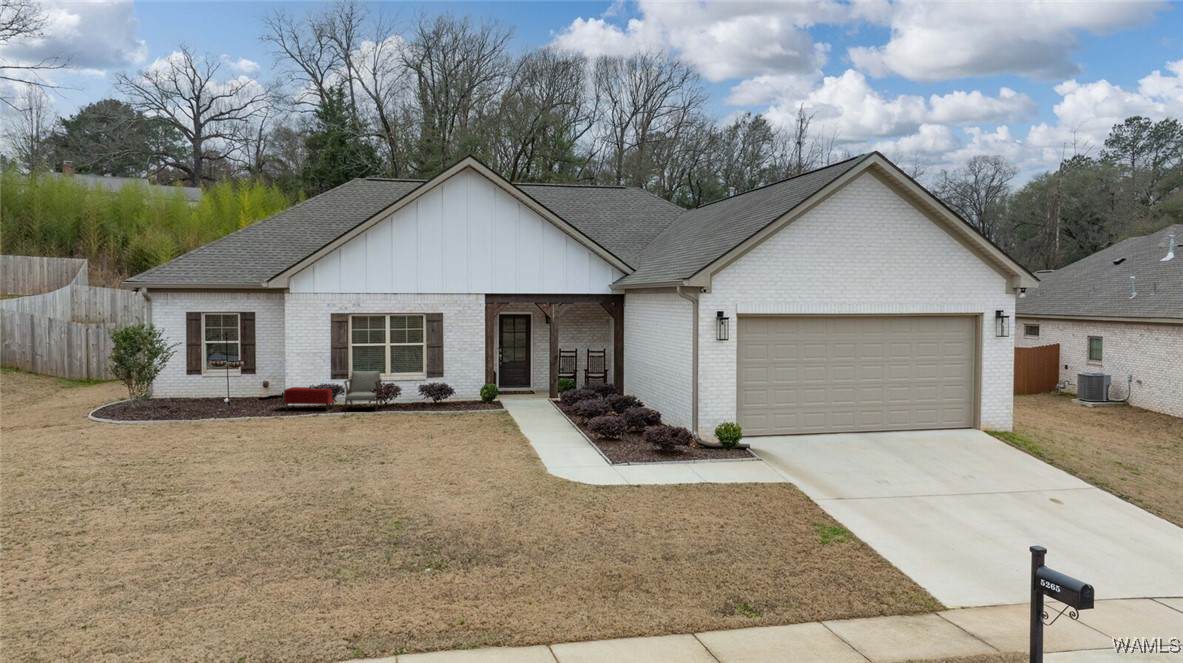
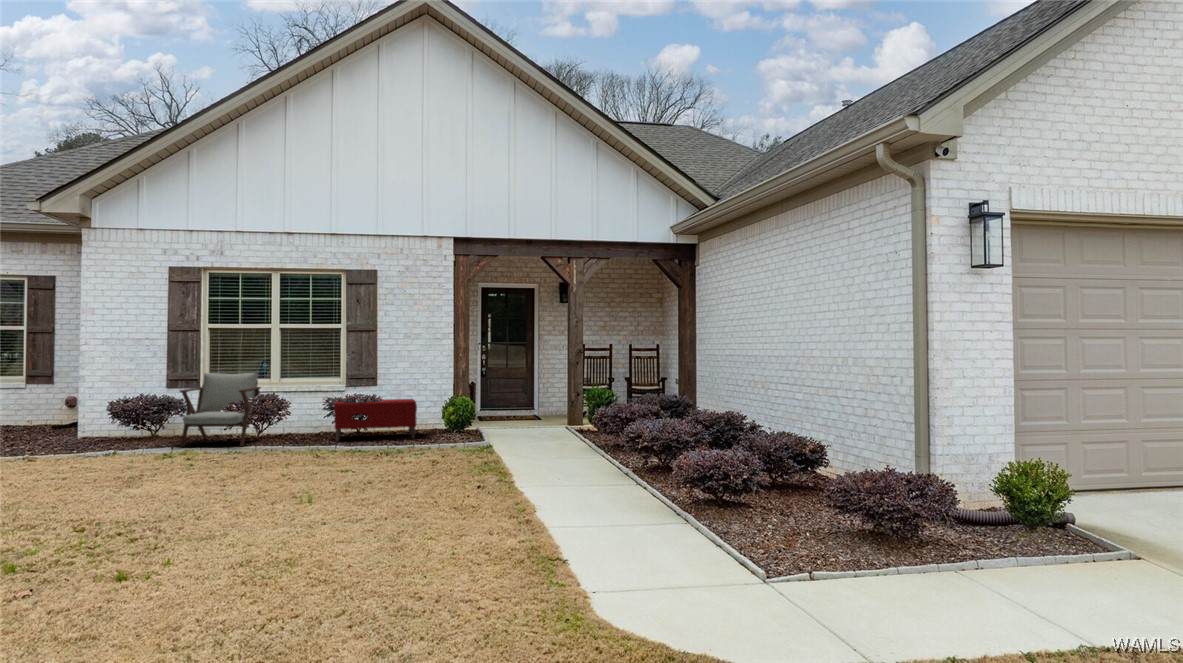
bench: present [284,387,335,410] -> present [334,399,417,441]

